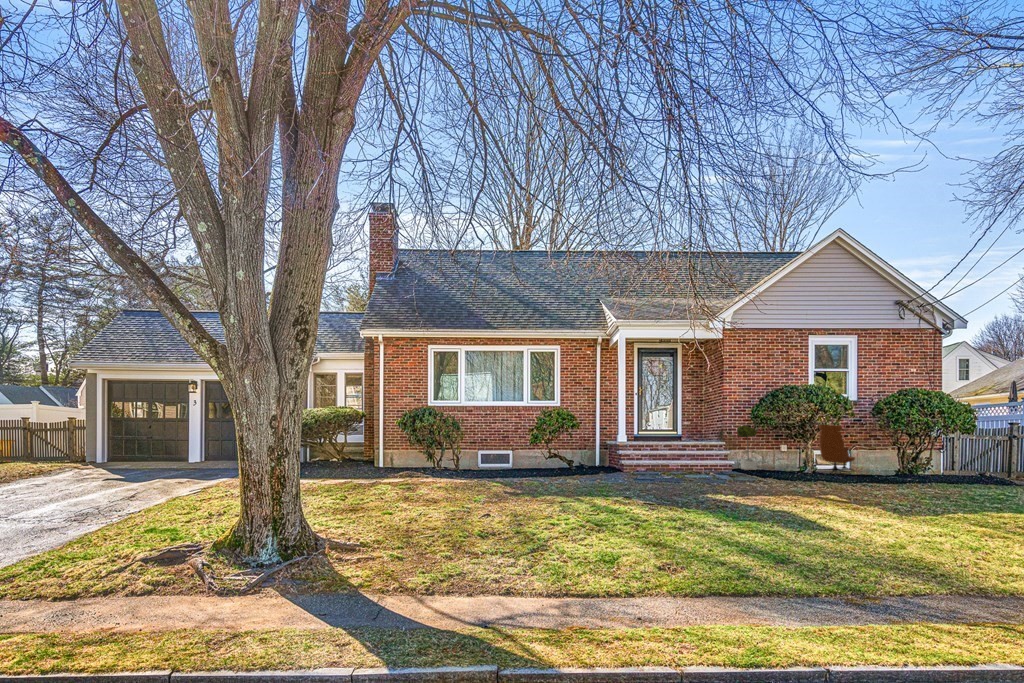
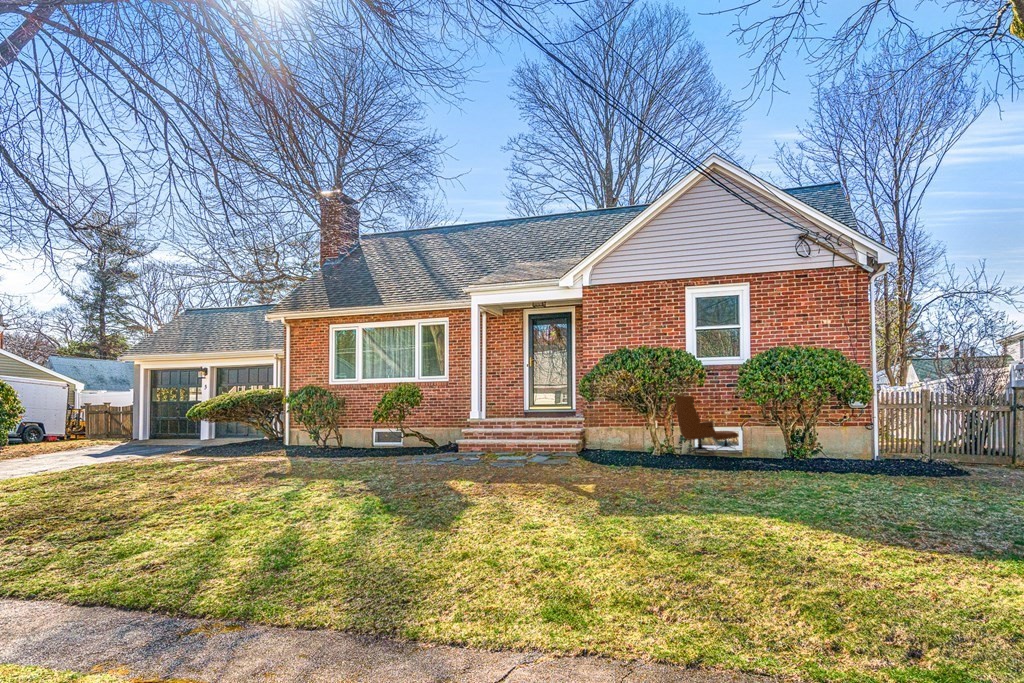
potted tree: present [737,426,757,470] -> none [598,397,621,448]

